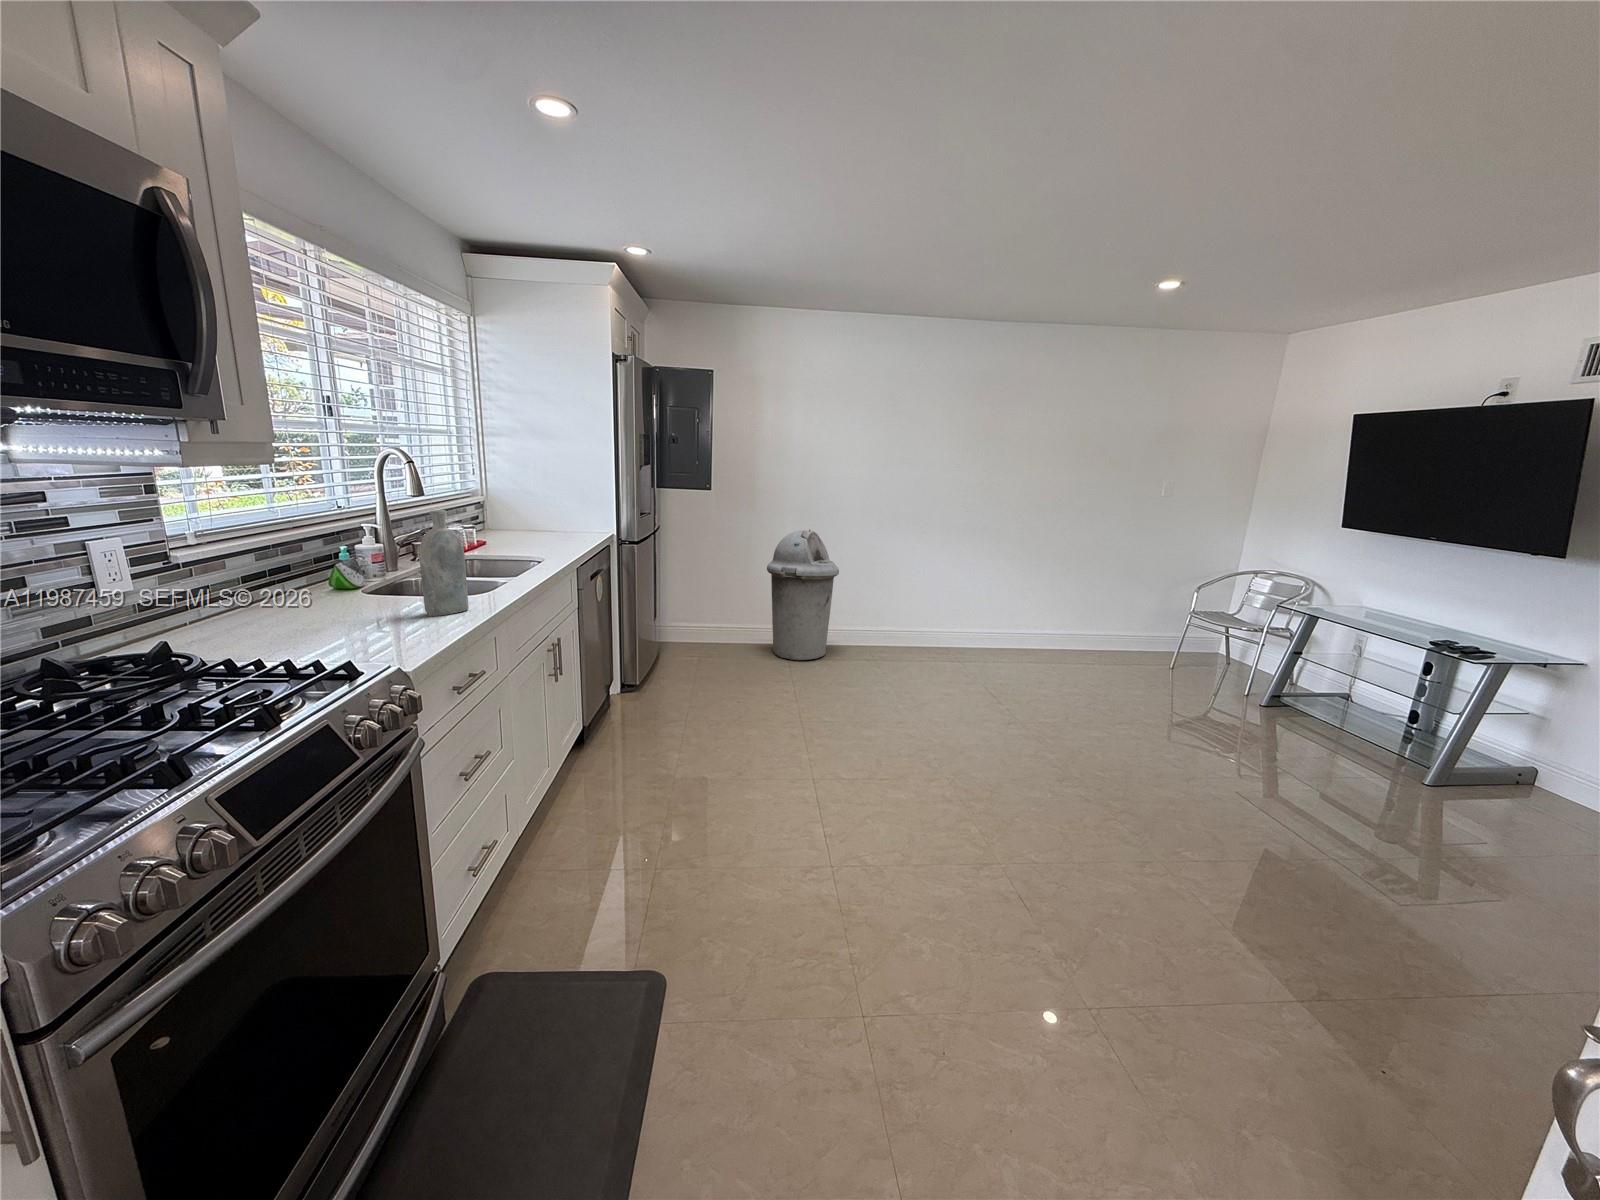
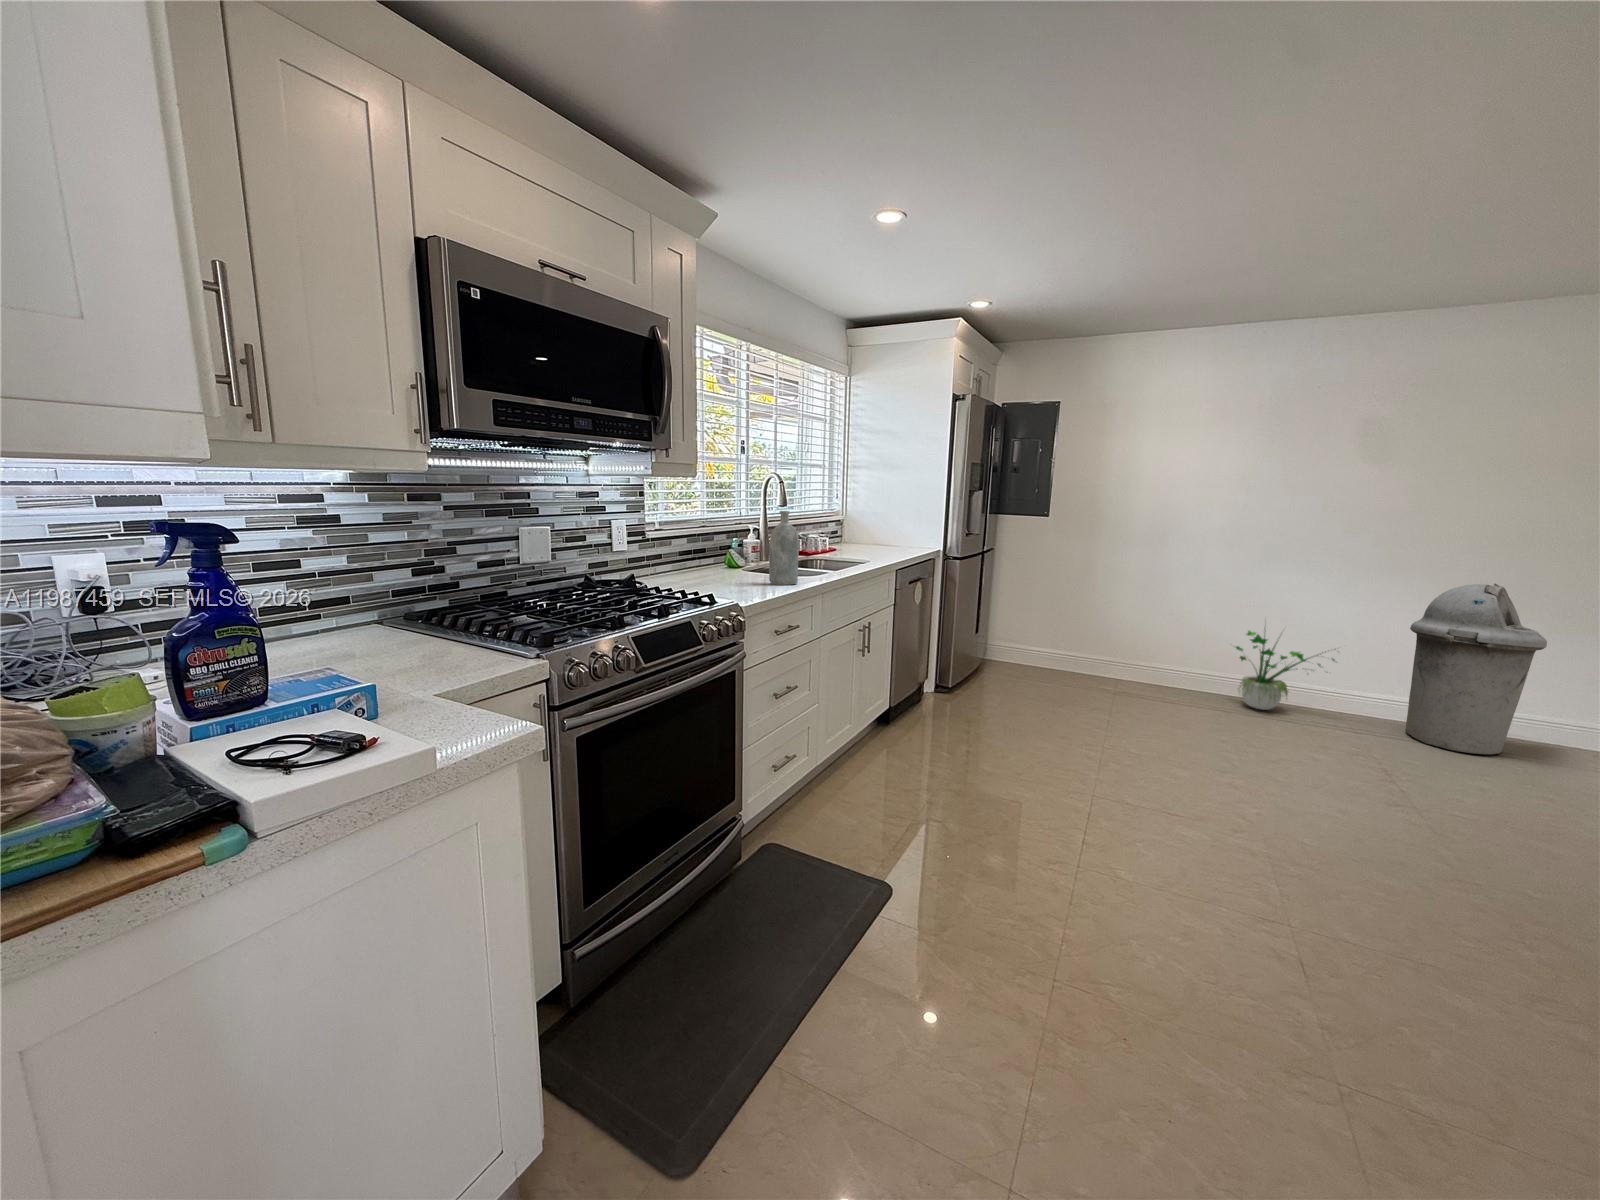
trash can: present [767,529,839,660] -> present [1406,584,1547,755]
potted plant: none [871,570,950,651] -> present [1236,631,1335,710]

